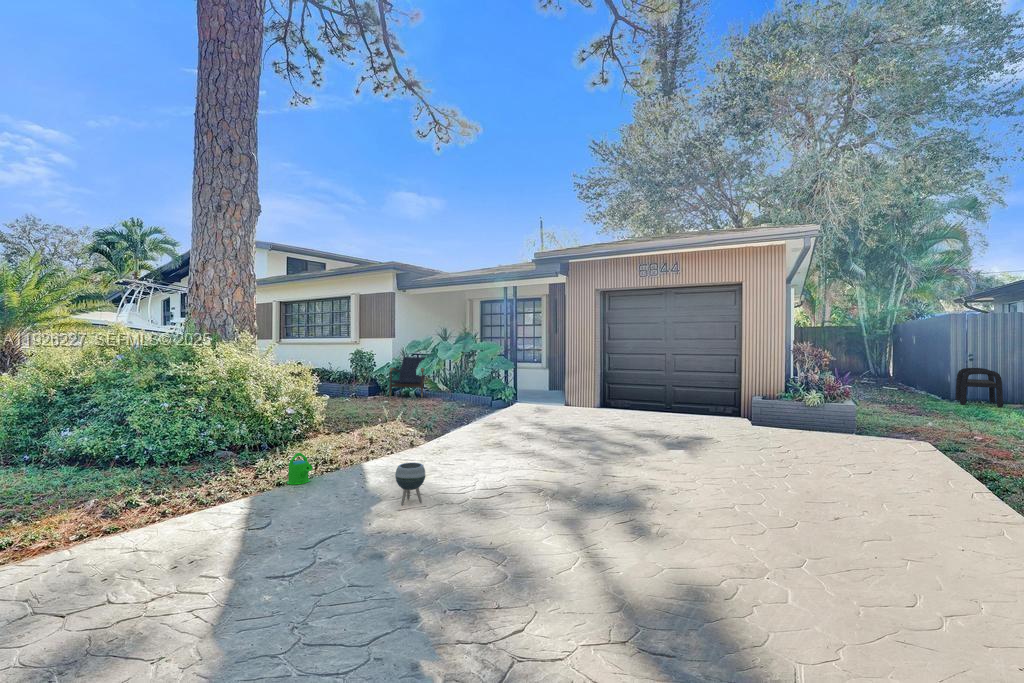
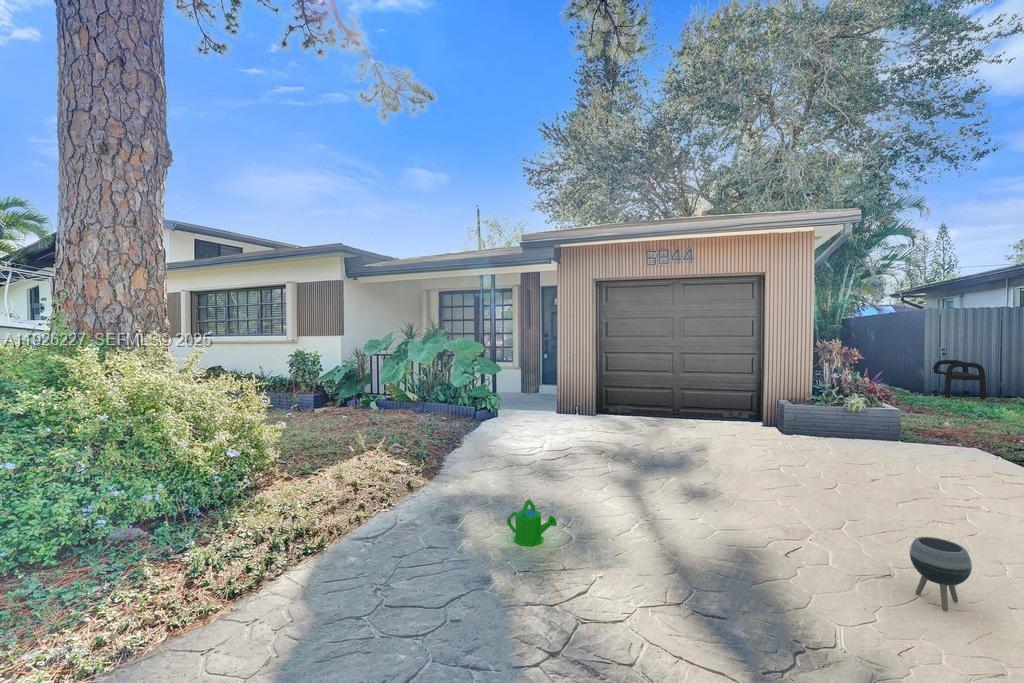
lounge chair: present [389,357,427,397] -> none [343,358,389,408]
watering can: present [287,453,312,485] -> present [507,499,557,546]
planter: present [395,463,425,505] -> present [910,537,972,611]

